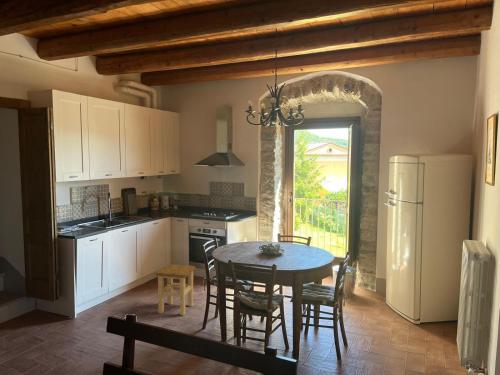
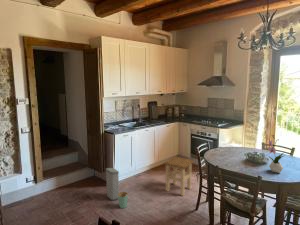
flower arrangement: none [282,221,299,263] -> present [268,135,283,173]
trash can: none [67,288,106,343] -> present [106,168,128,208]

